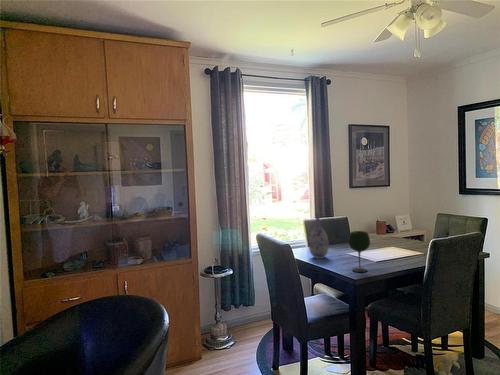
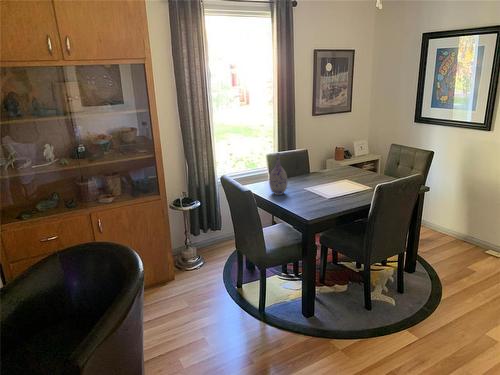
wine glass: present [348,231,370,272] -> none [304,174,323,211]

